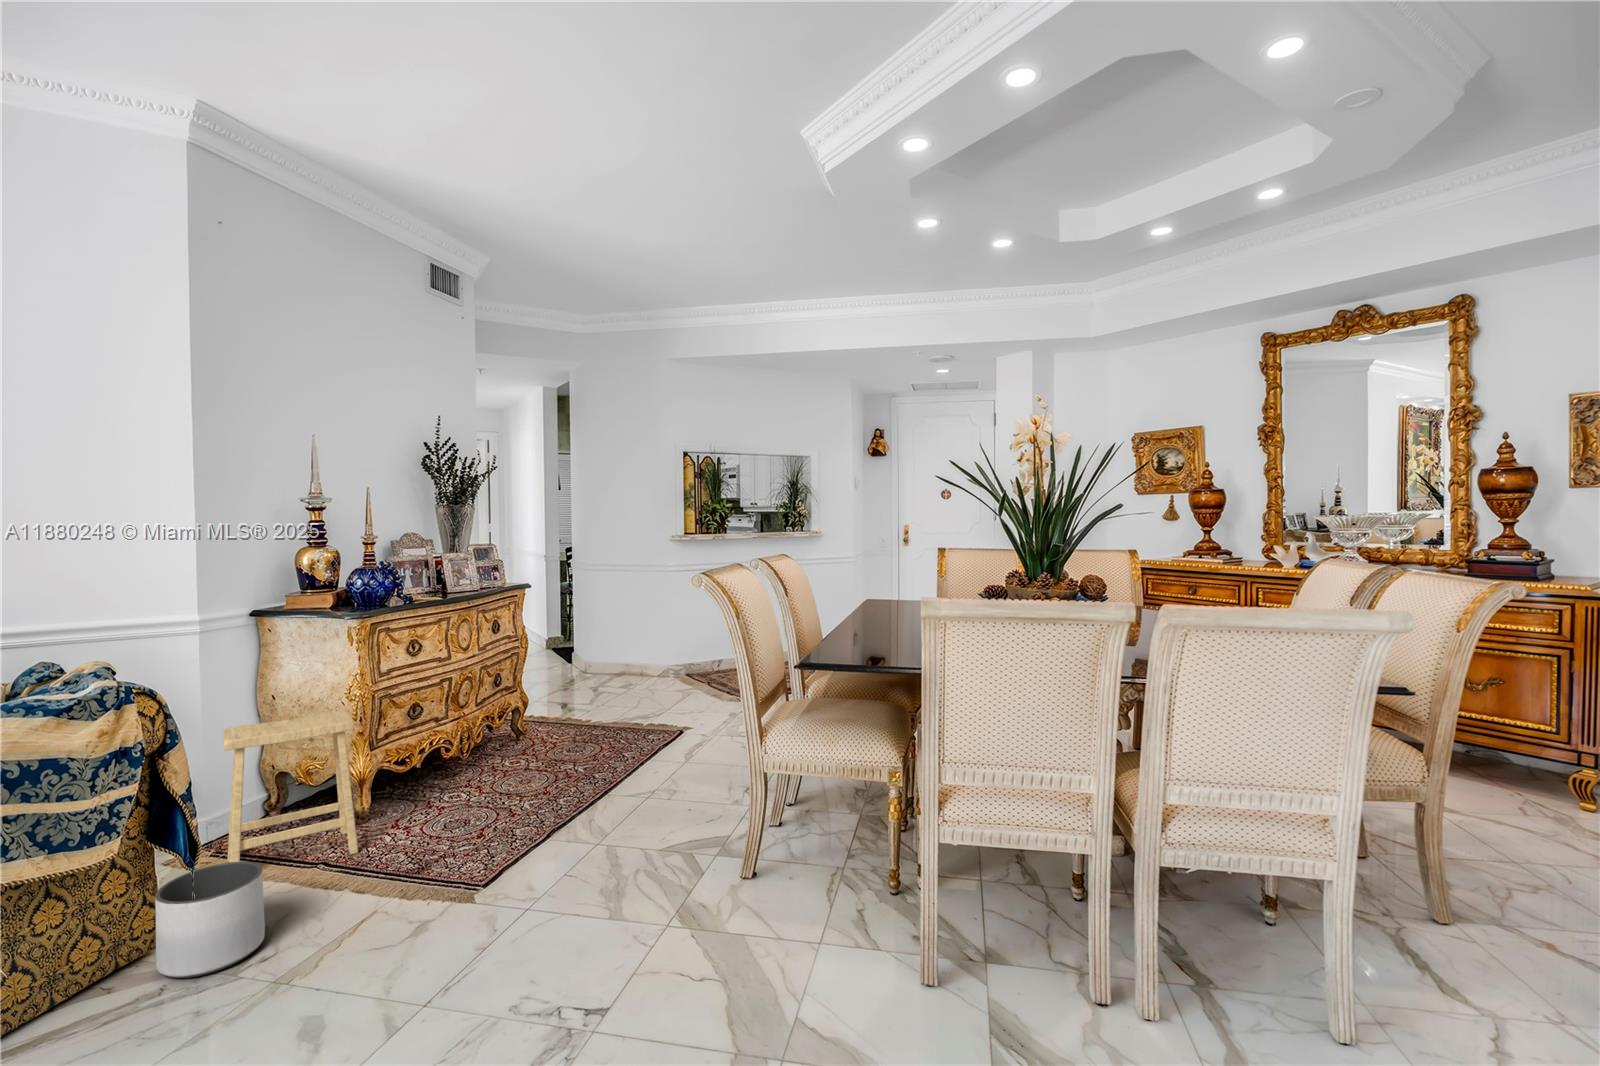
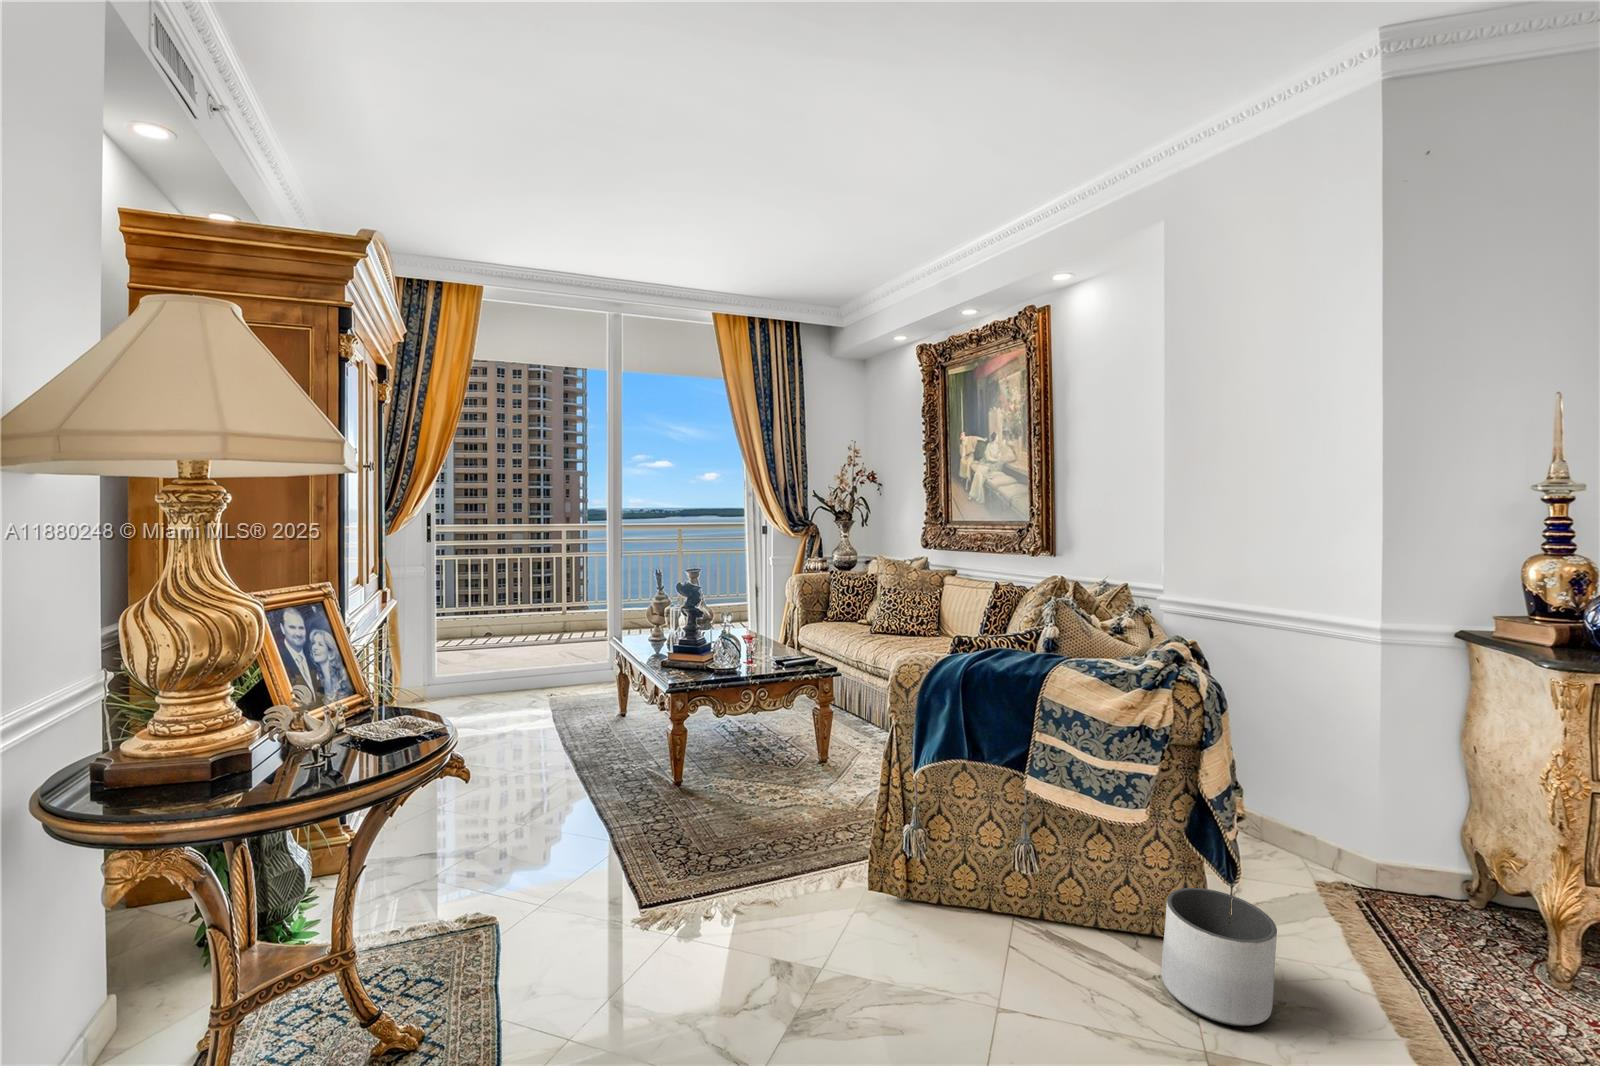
footstool: present [223,711,358,862] -> none [1310,760,1527,1024]

